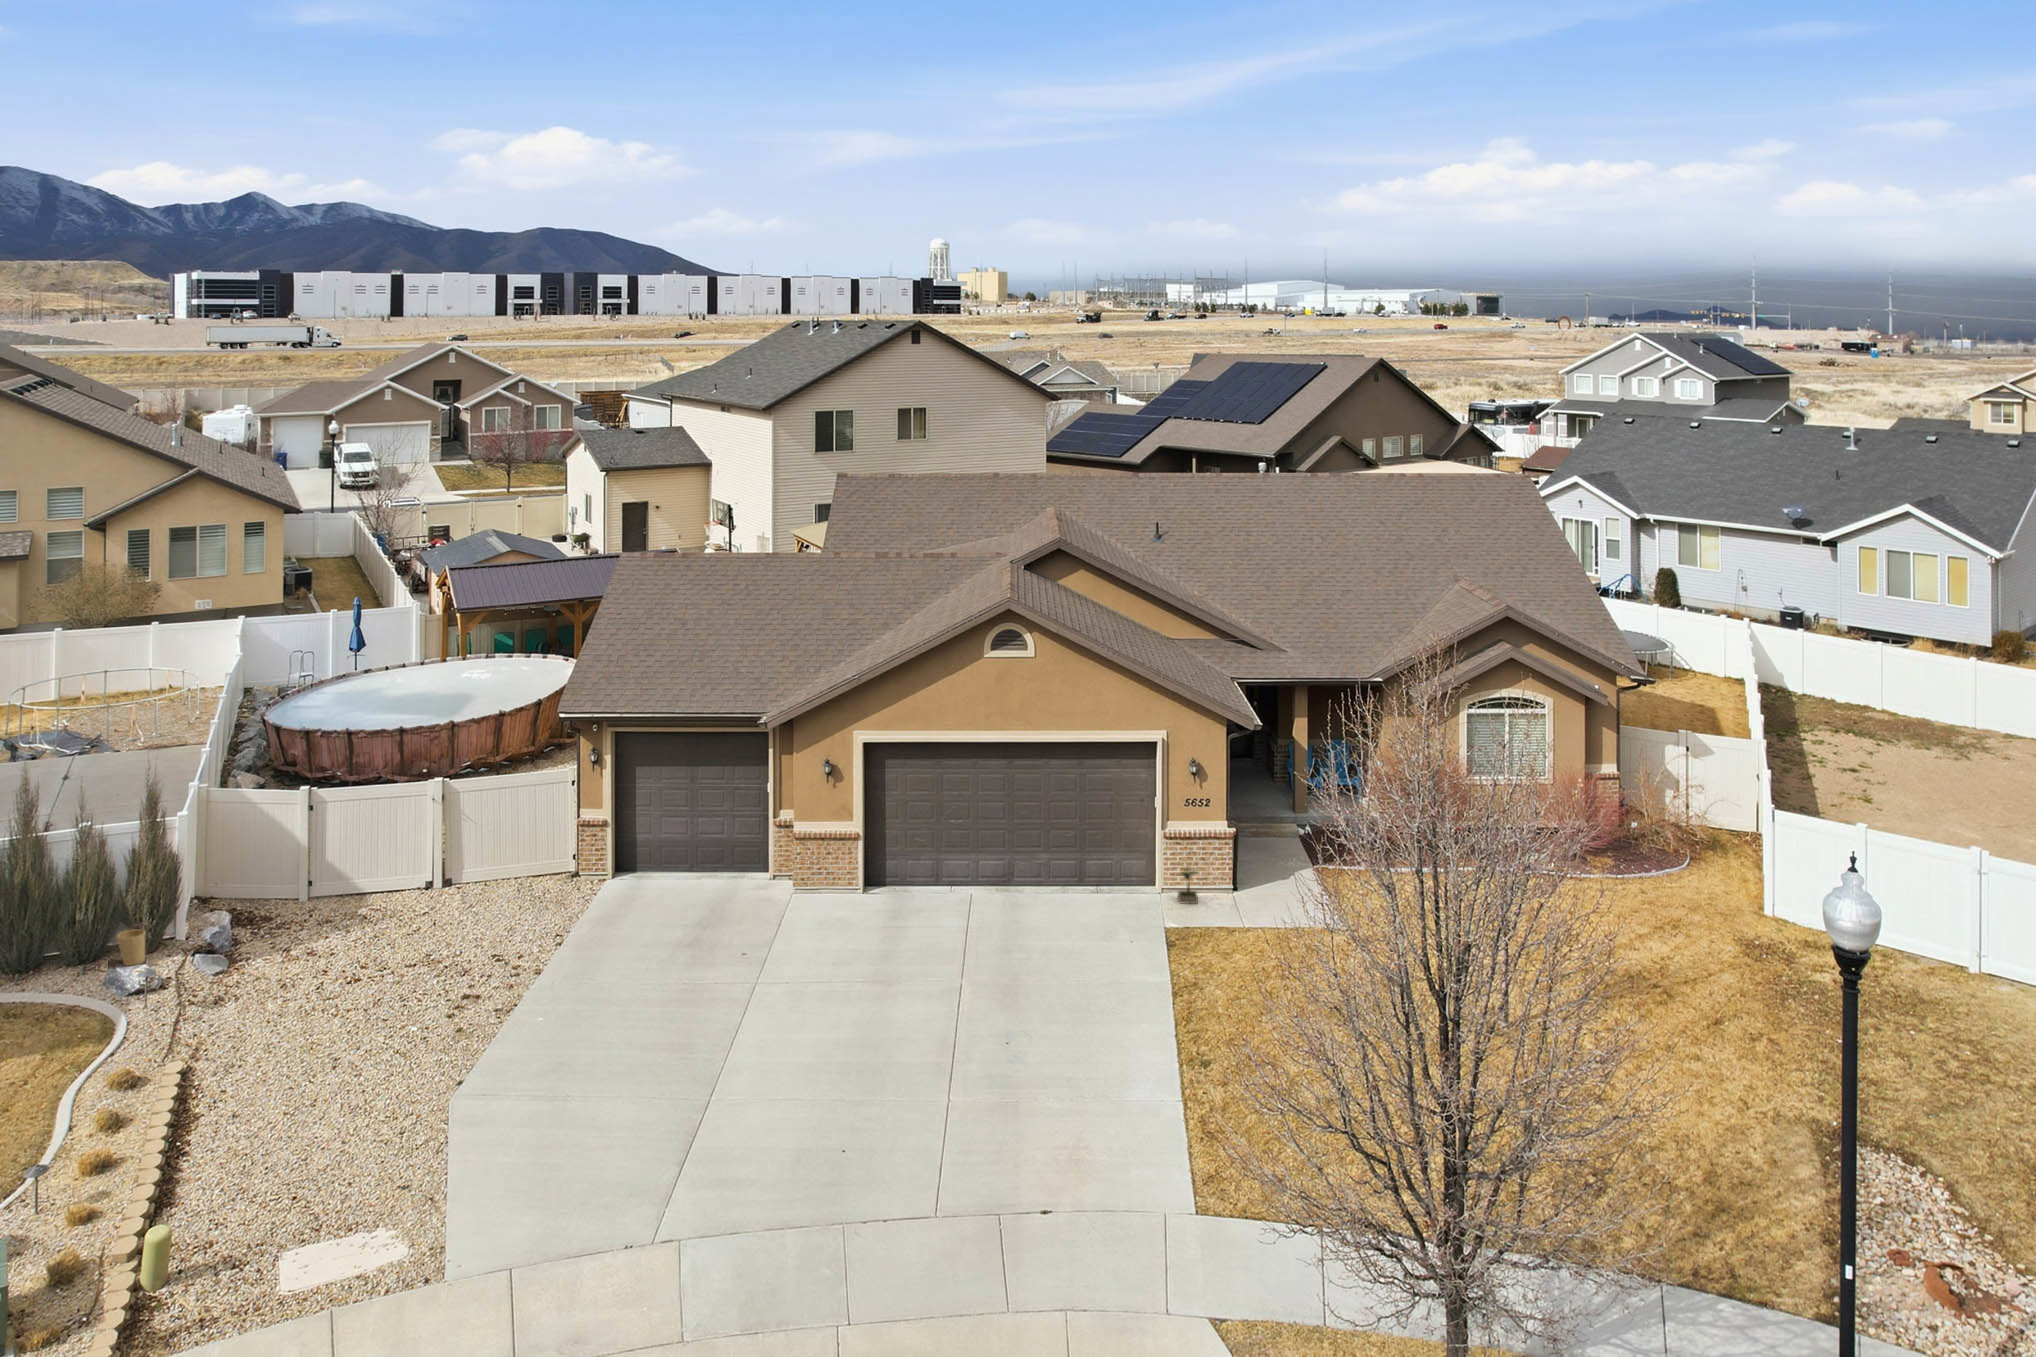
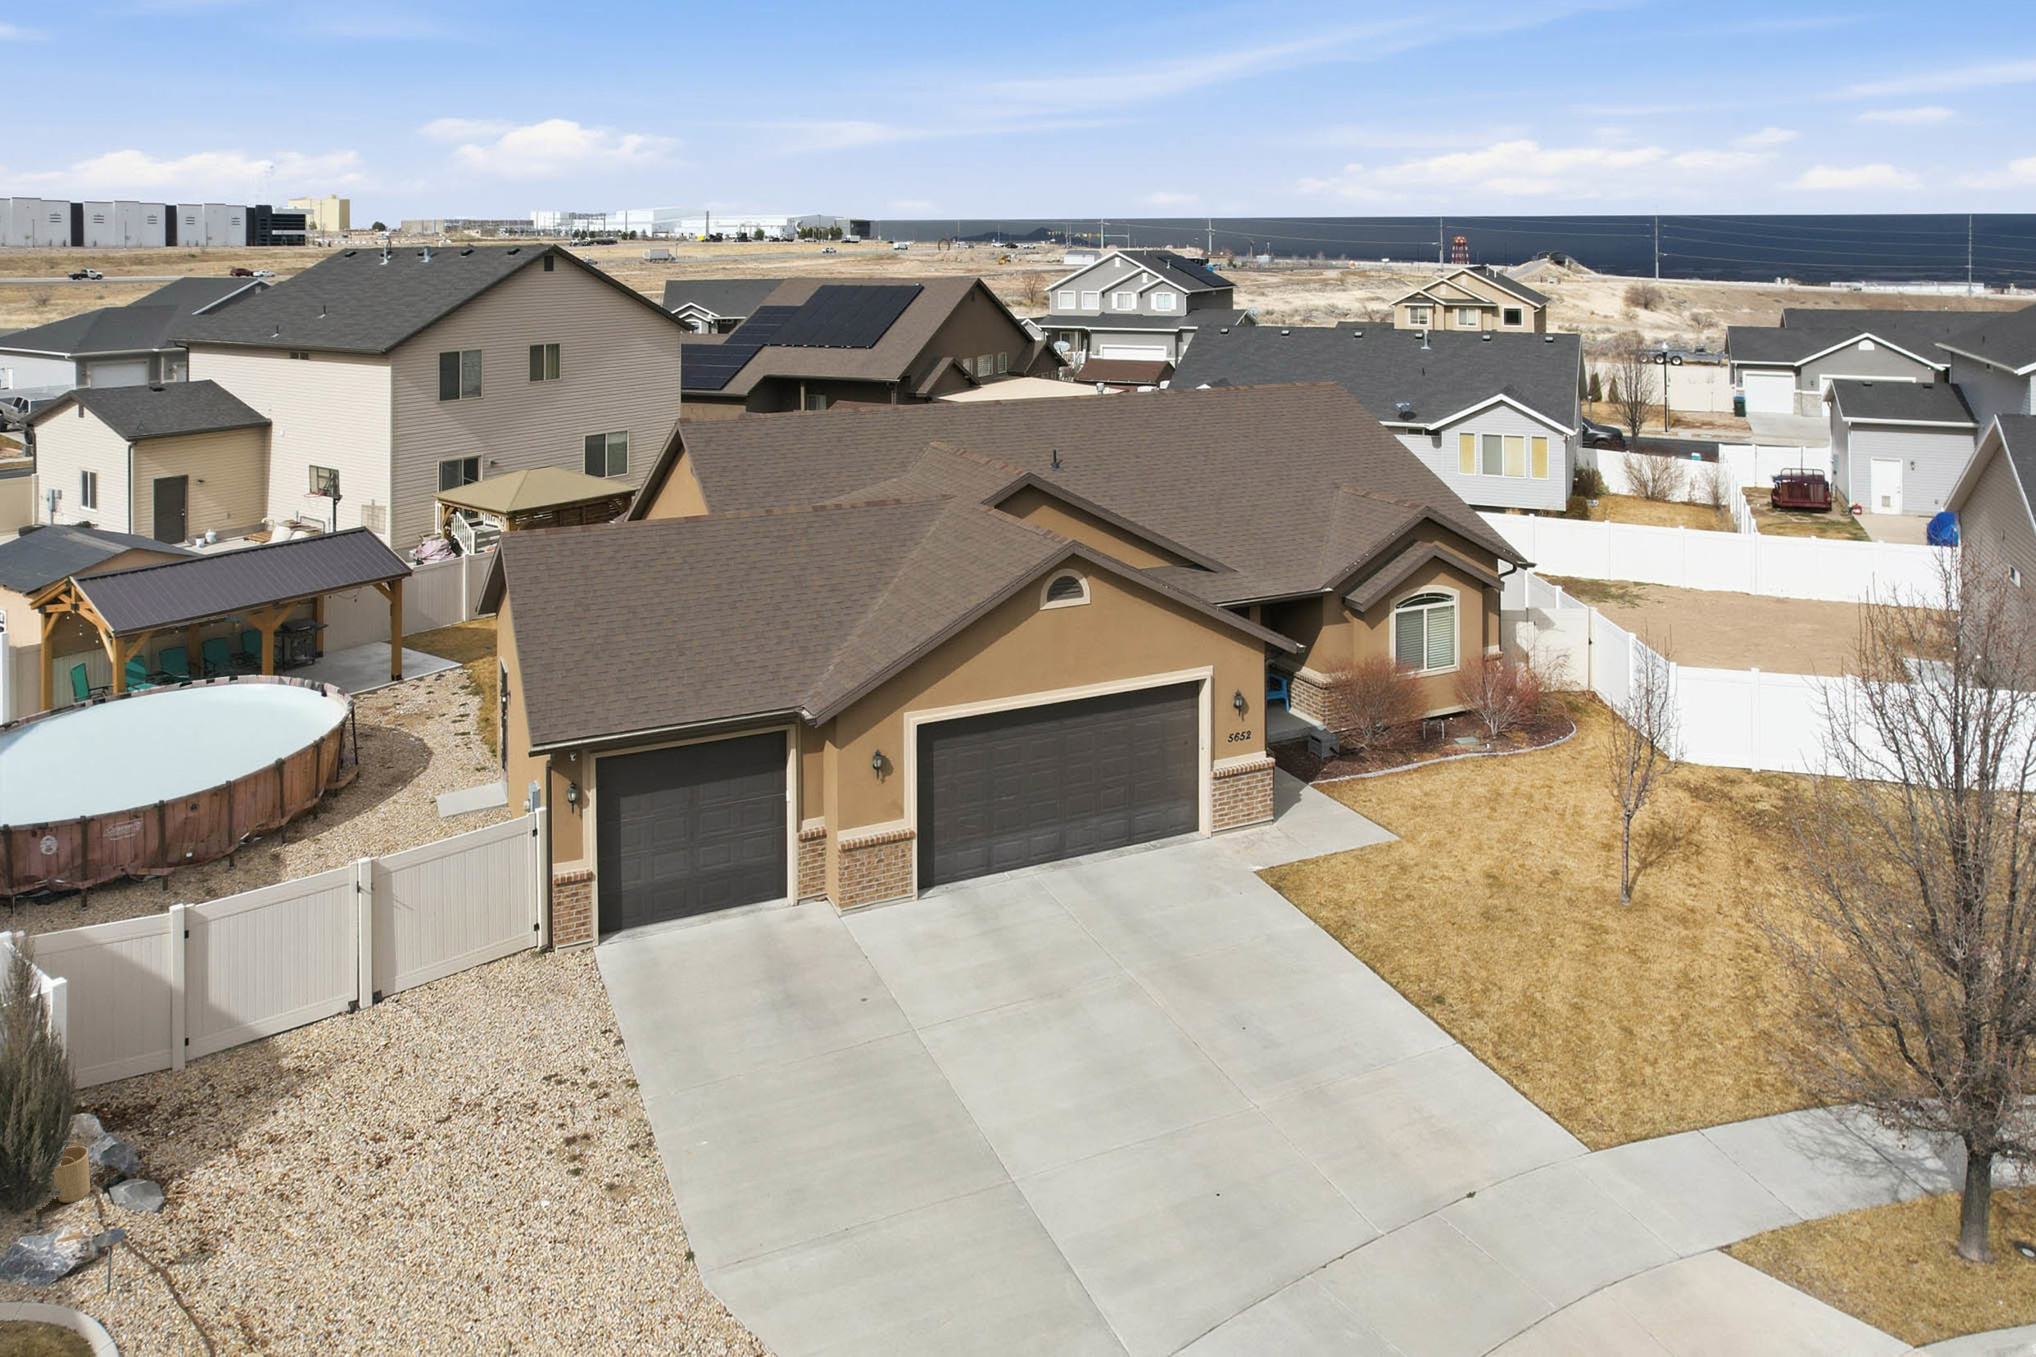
potted plant: present [1178,868,1198,904] -> none [1231,805,1258,847]

